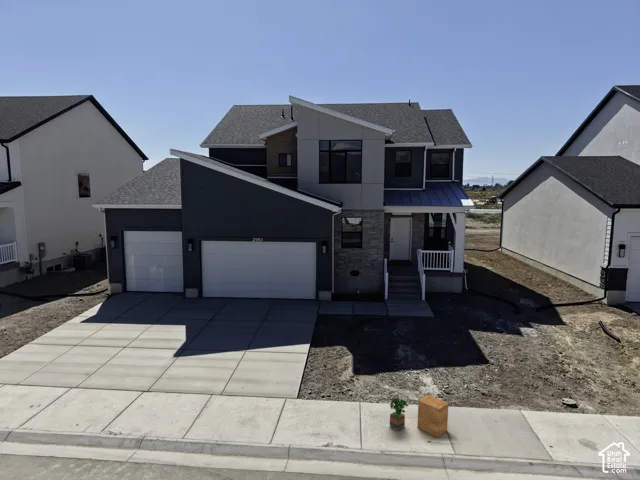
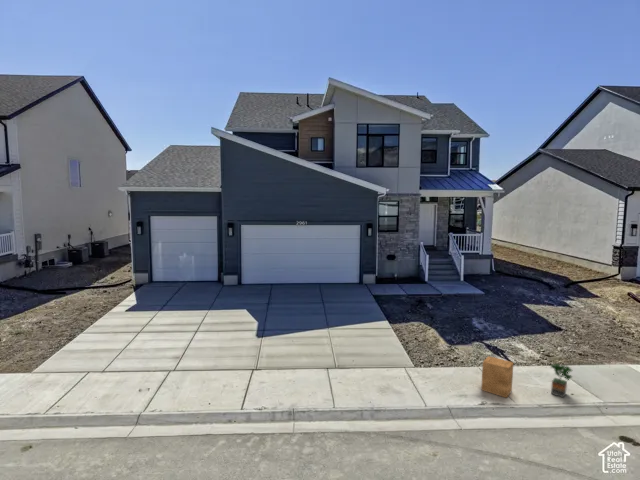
cardboard box: present [417,395,448,438] -> present [481,356,513,398]

